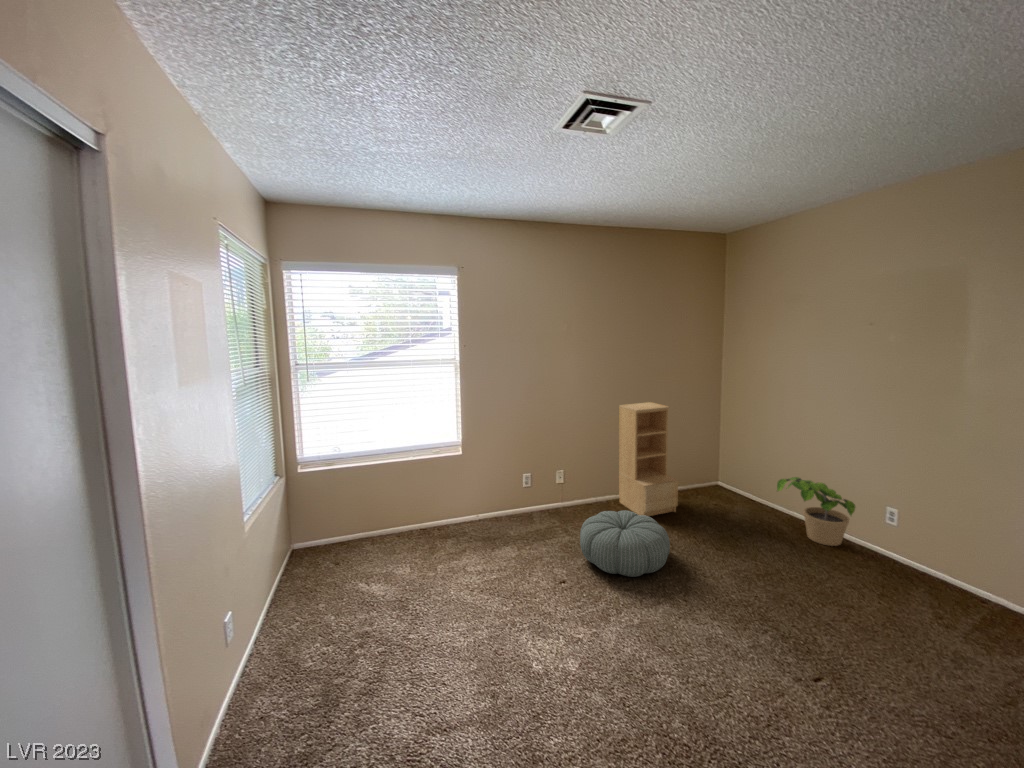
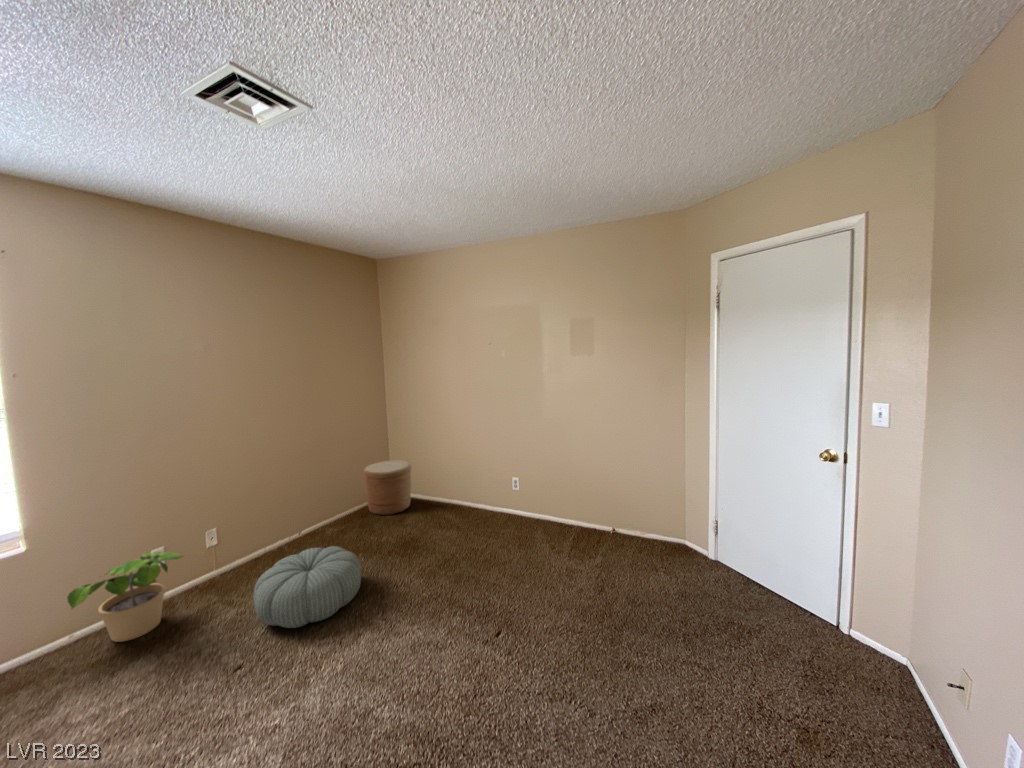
bookshelf: present [619,402,678,516] -> none [286,429,359,551]
woven basket: none [689,446,745,505] -> present [364,460,411,515]
potted plant: present [777,477,855,546] -> present [67,552,182,642]

